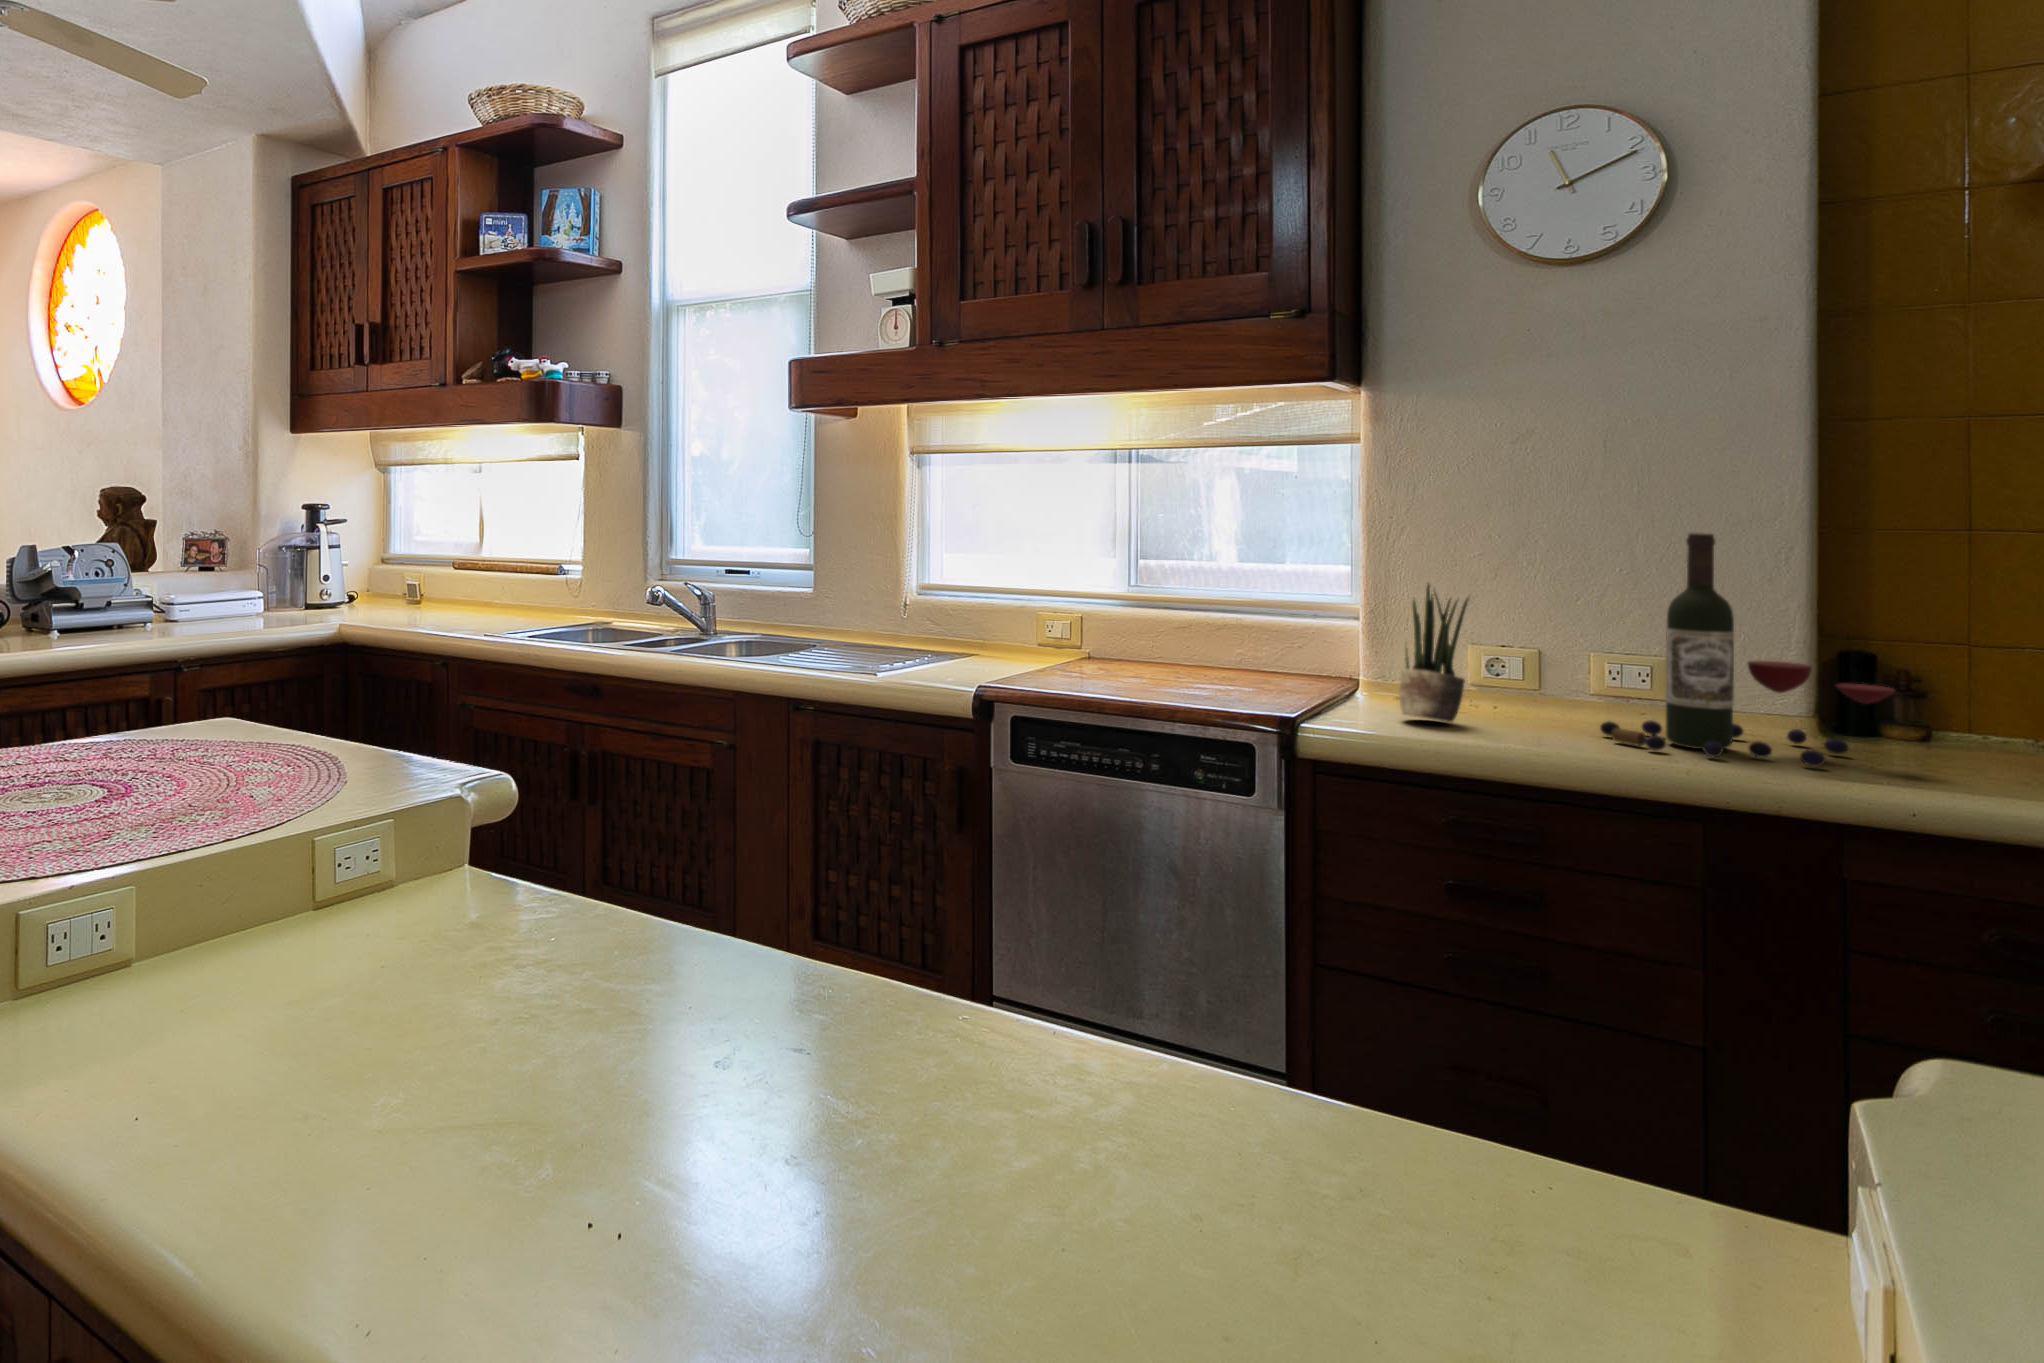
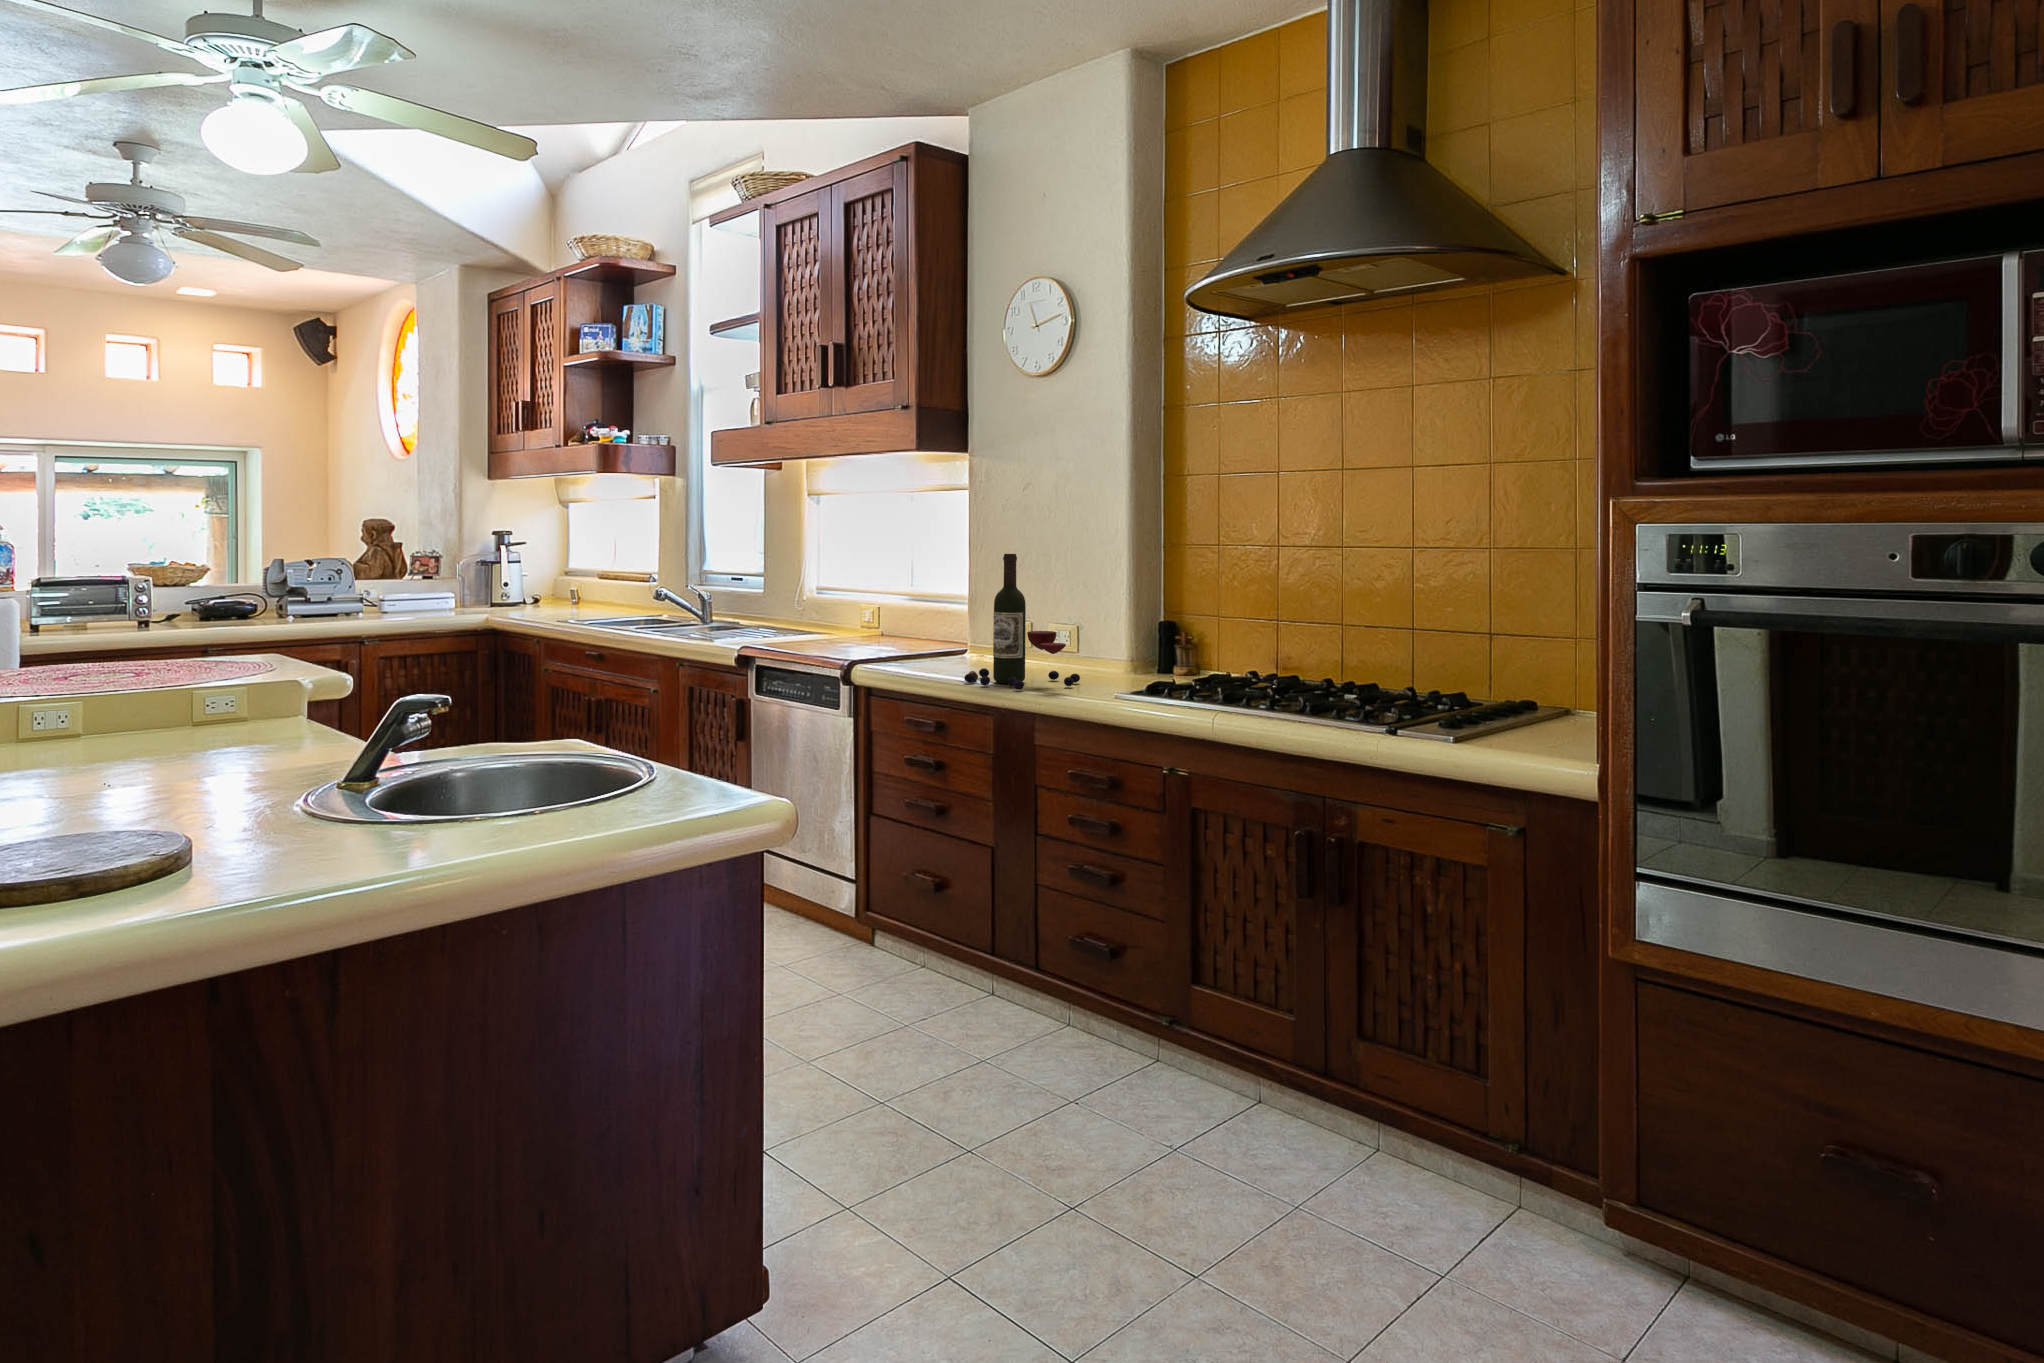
potted plant: present [1399,584,1468,722] -> none [896,583,941,670]

